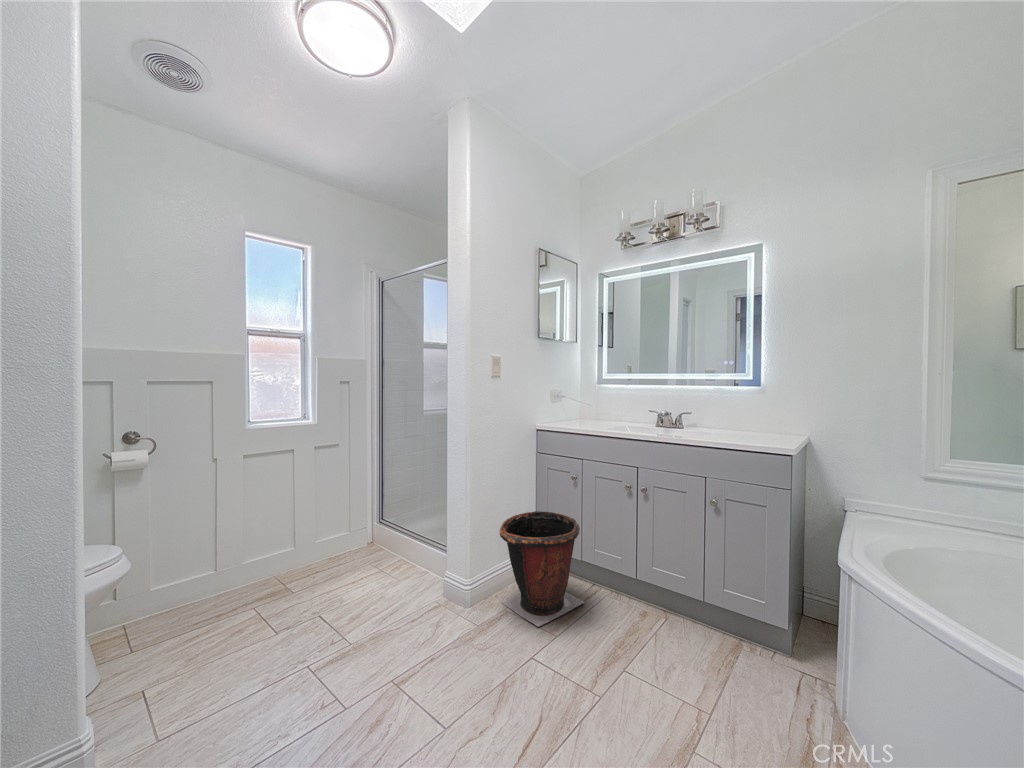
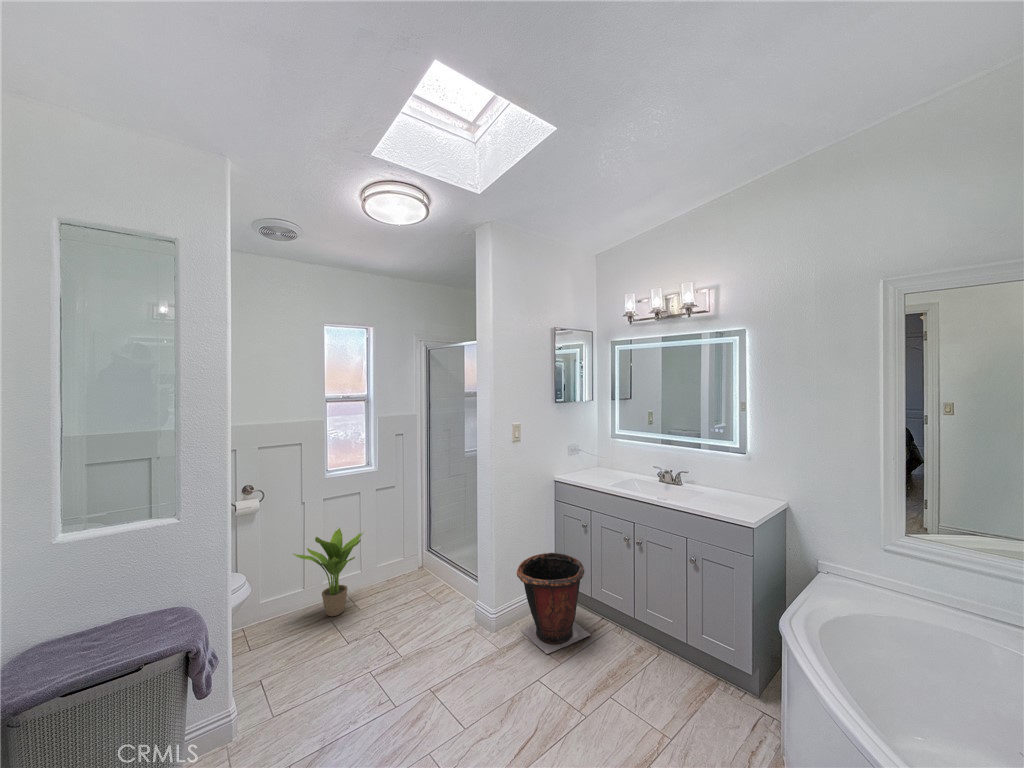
potted plant: none [200,491,302,602] -> present [293,528,362,616]

